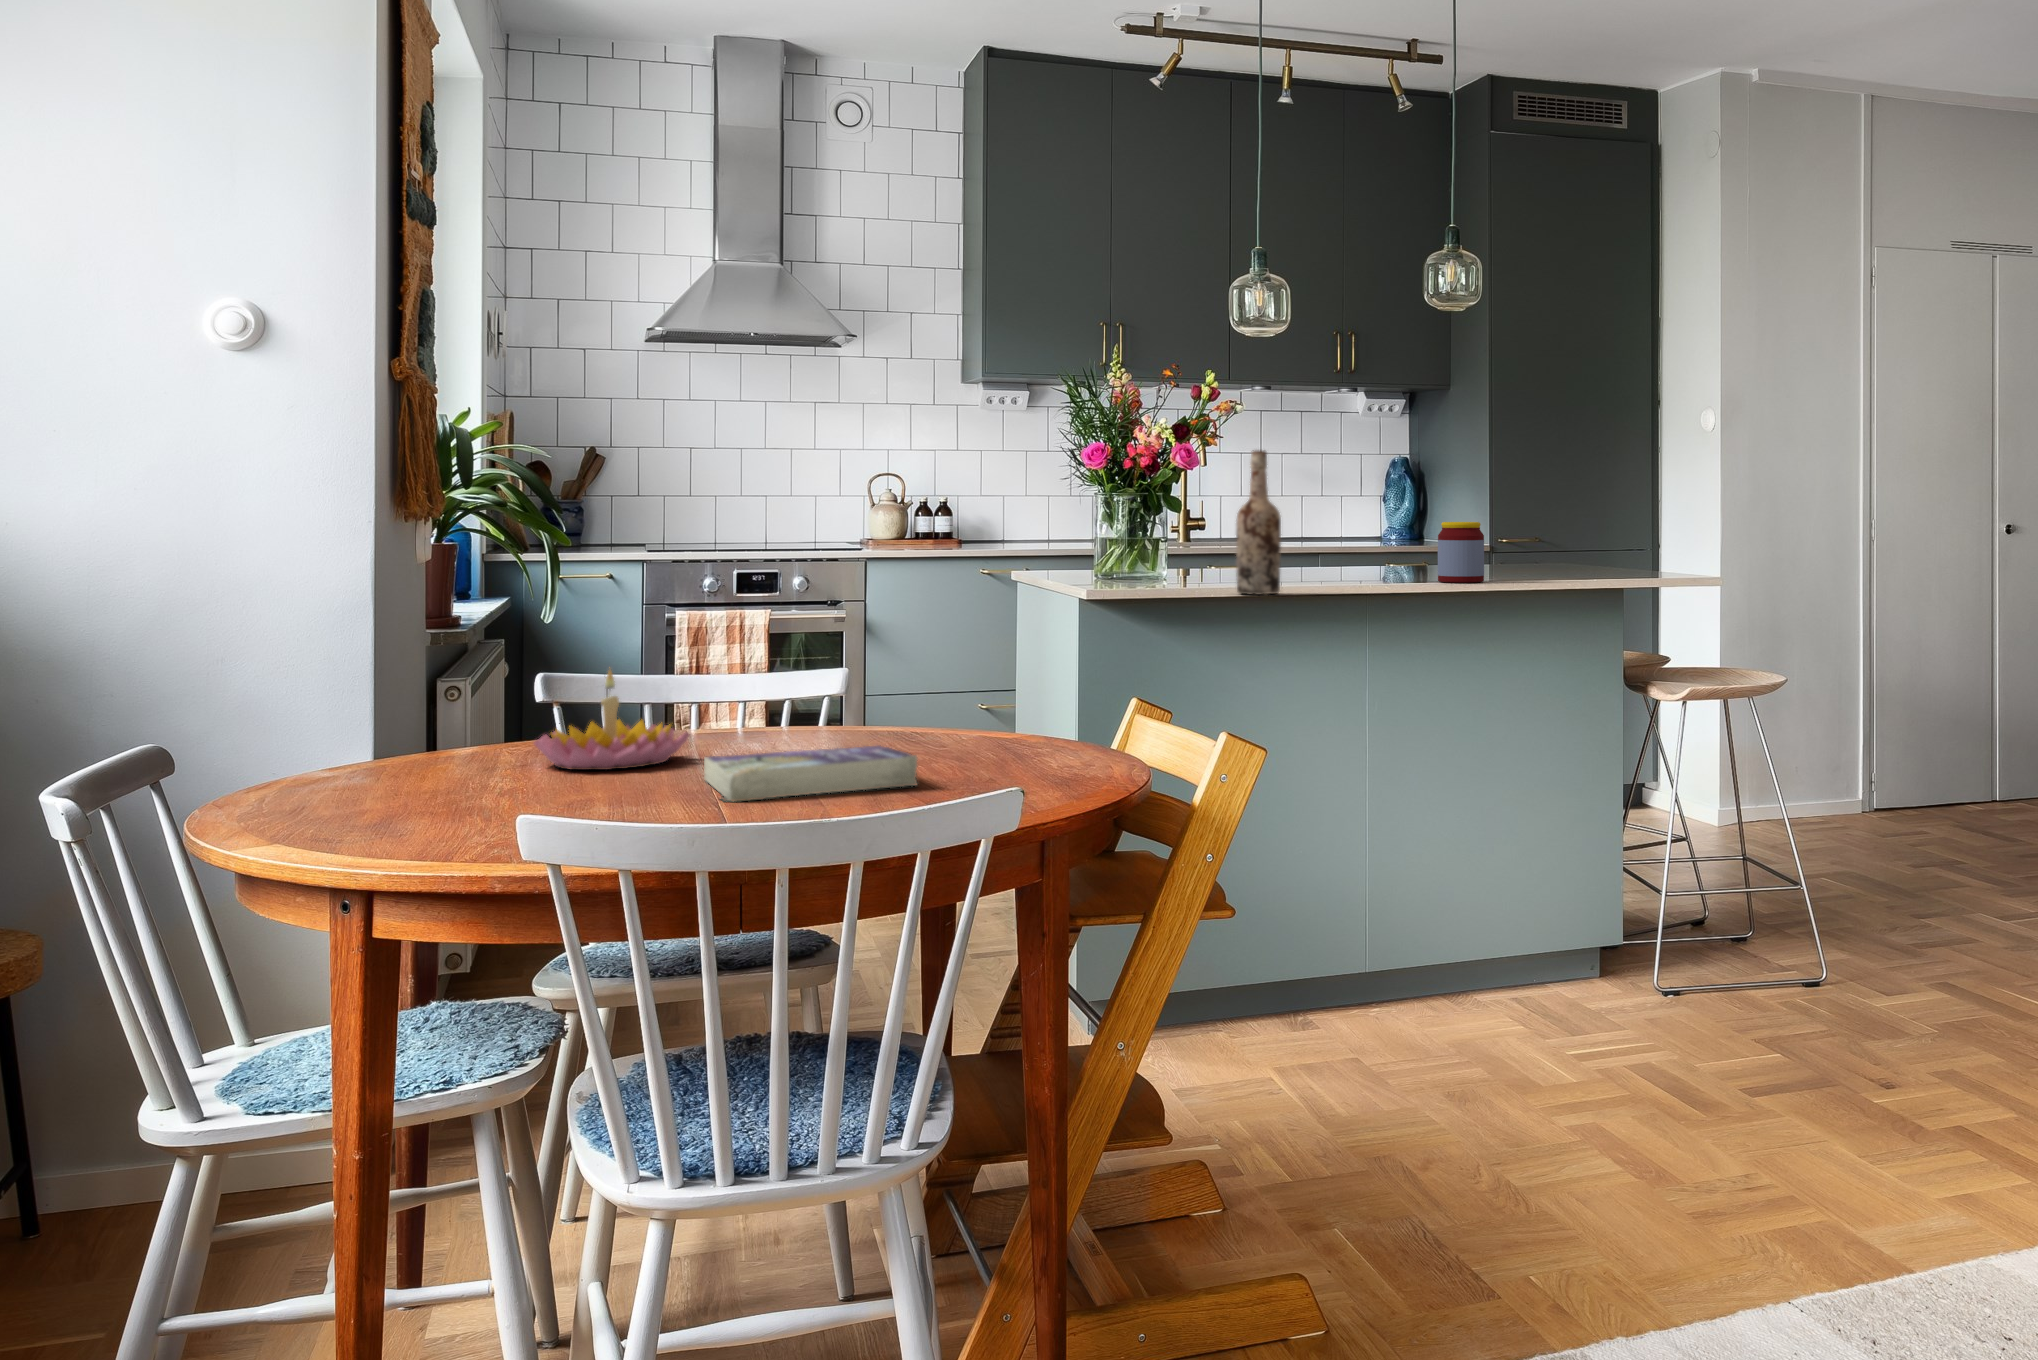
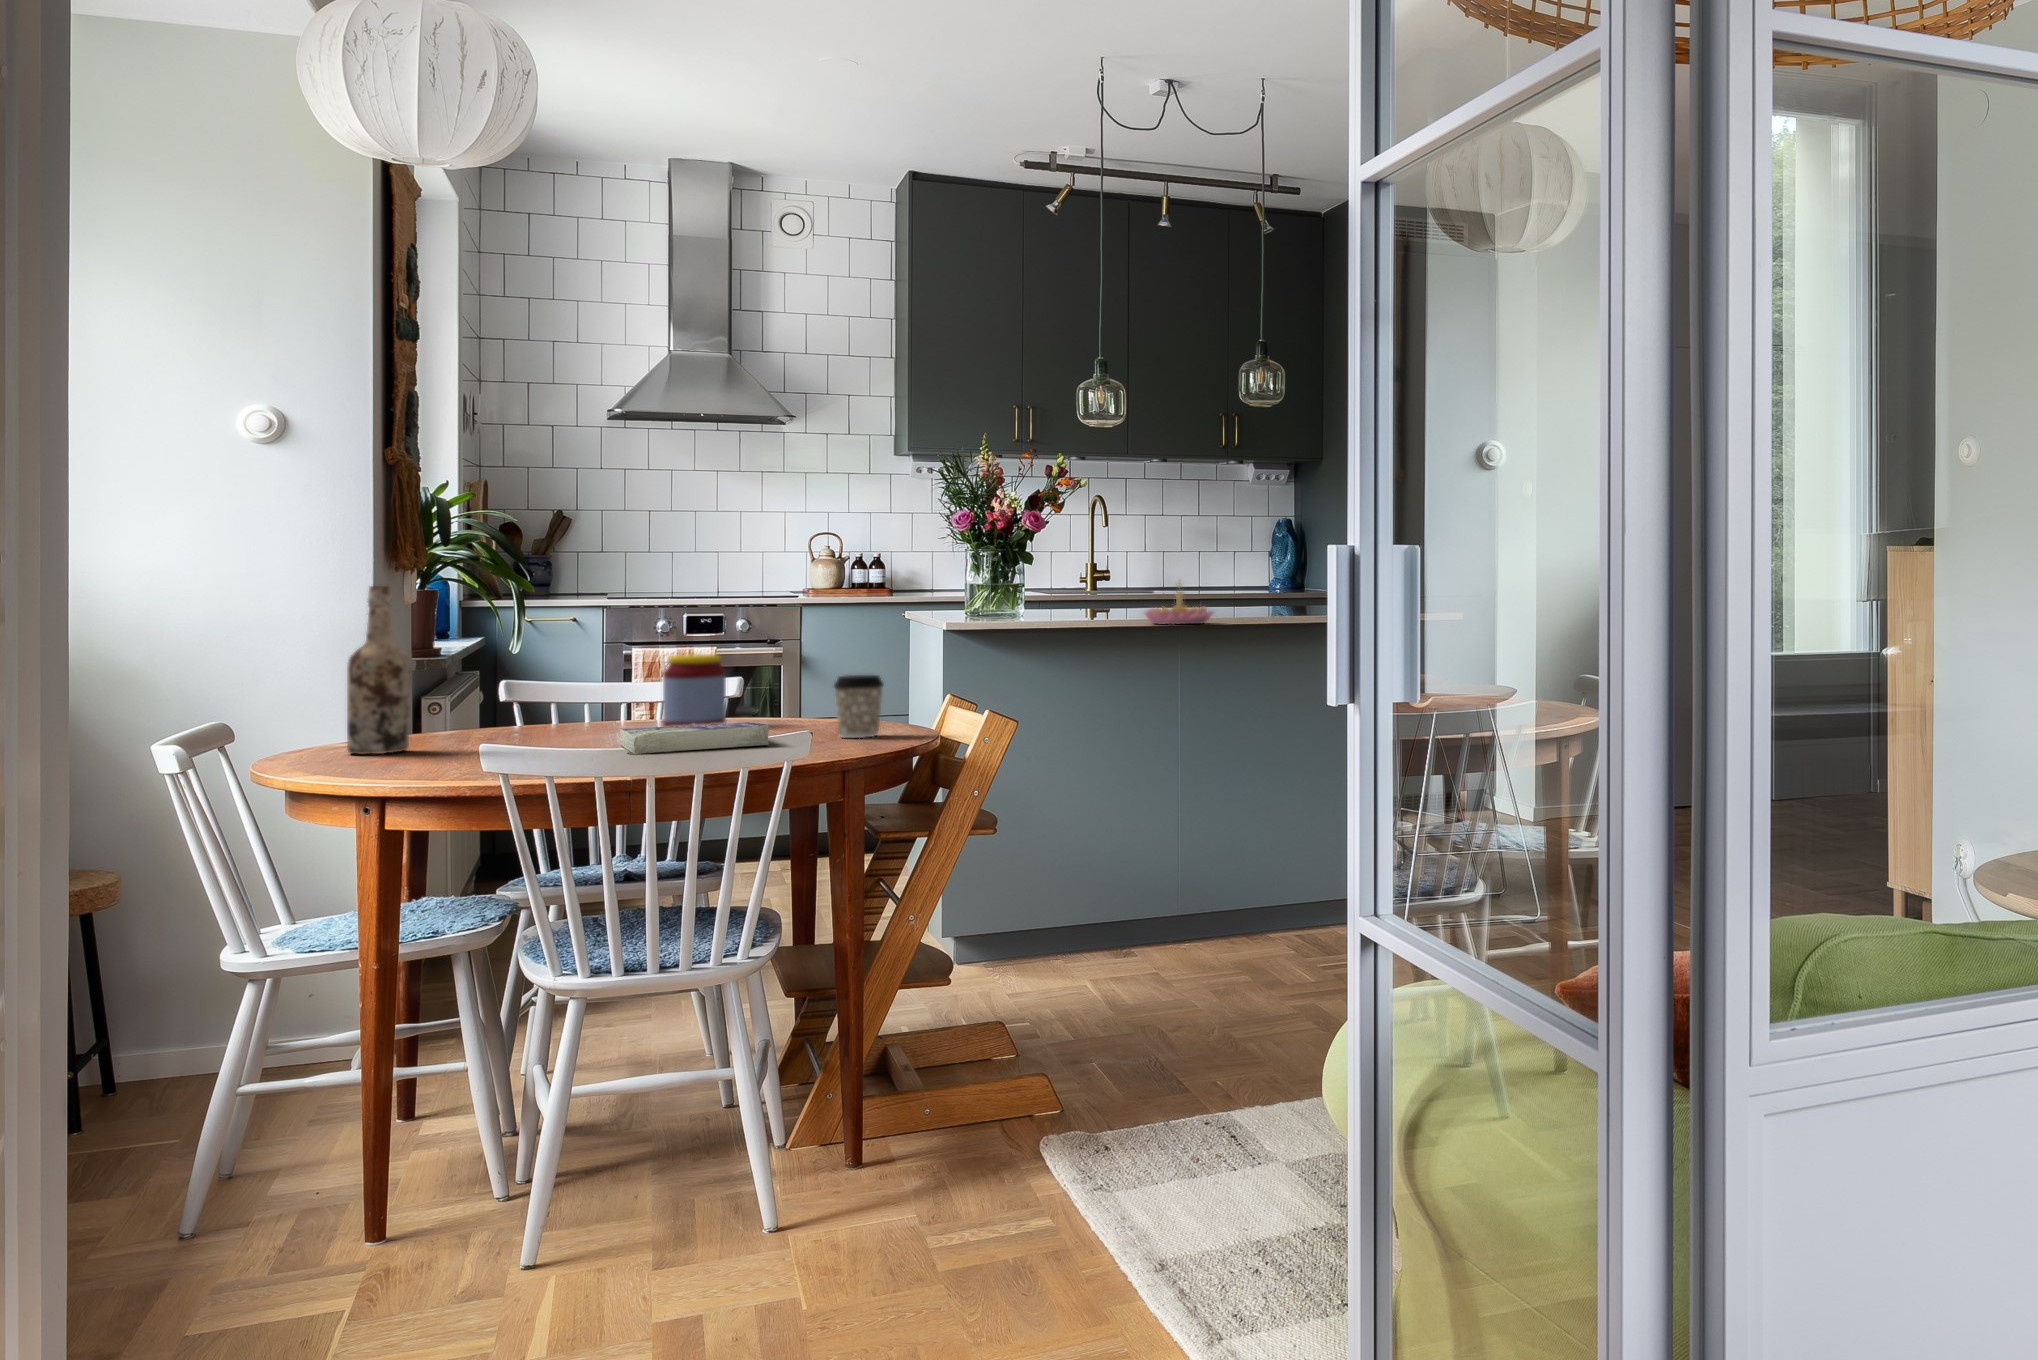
wine bottle: present [1236,450,1281,595] -> present [347,586,411,754]
jar: present [1438,522,1484,583] -> present [663,654,726,727]
candle holder: present [534,670,689,770] -> present [1145,582,1213,625]
coffee cup: none [999,676,1069,772] -> present [834,675,883,738]

